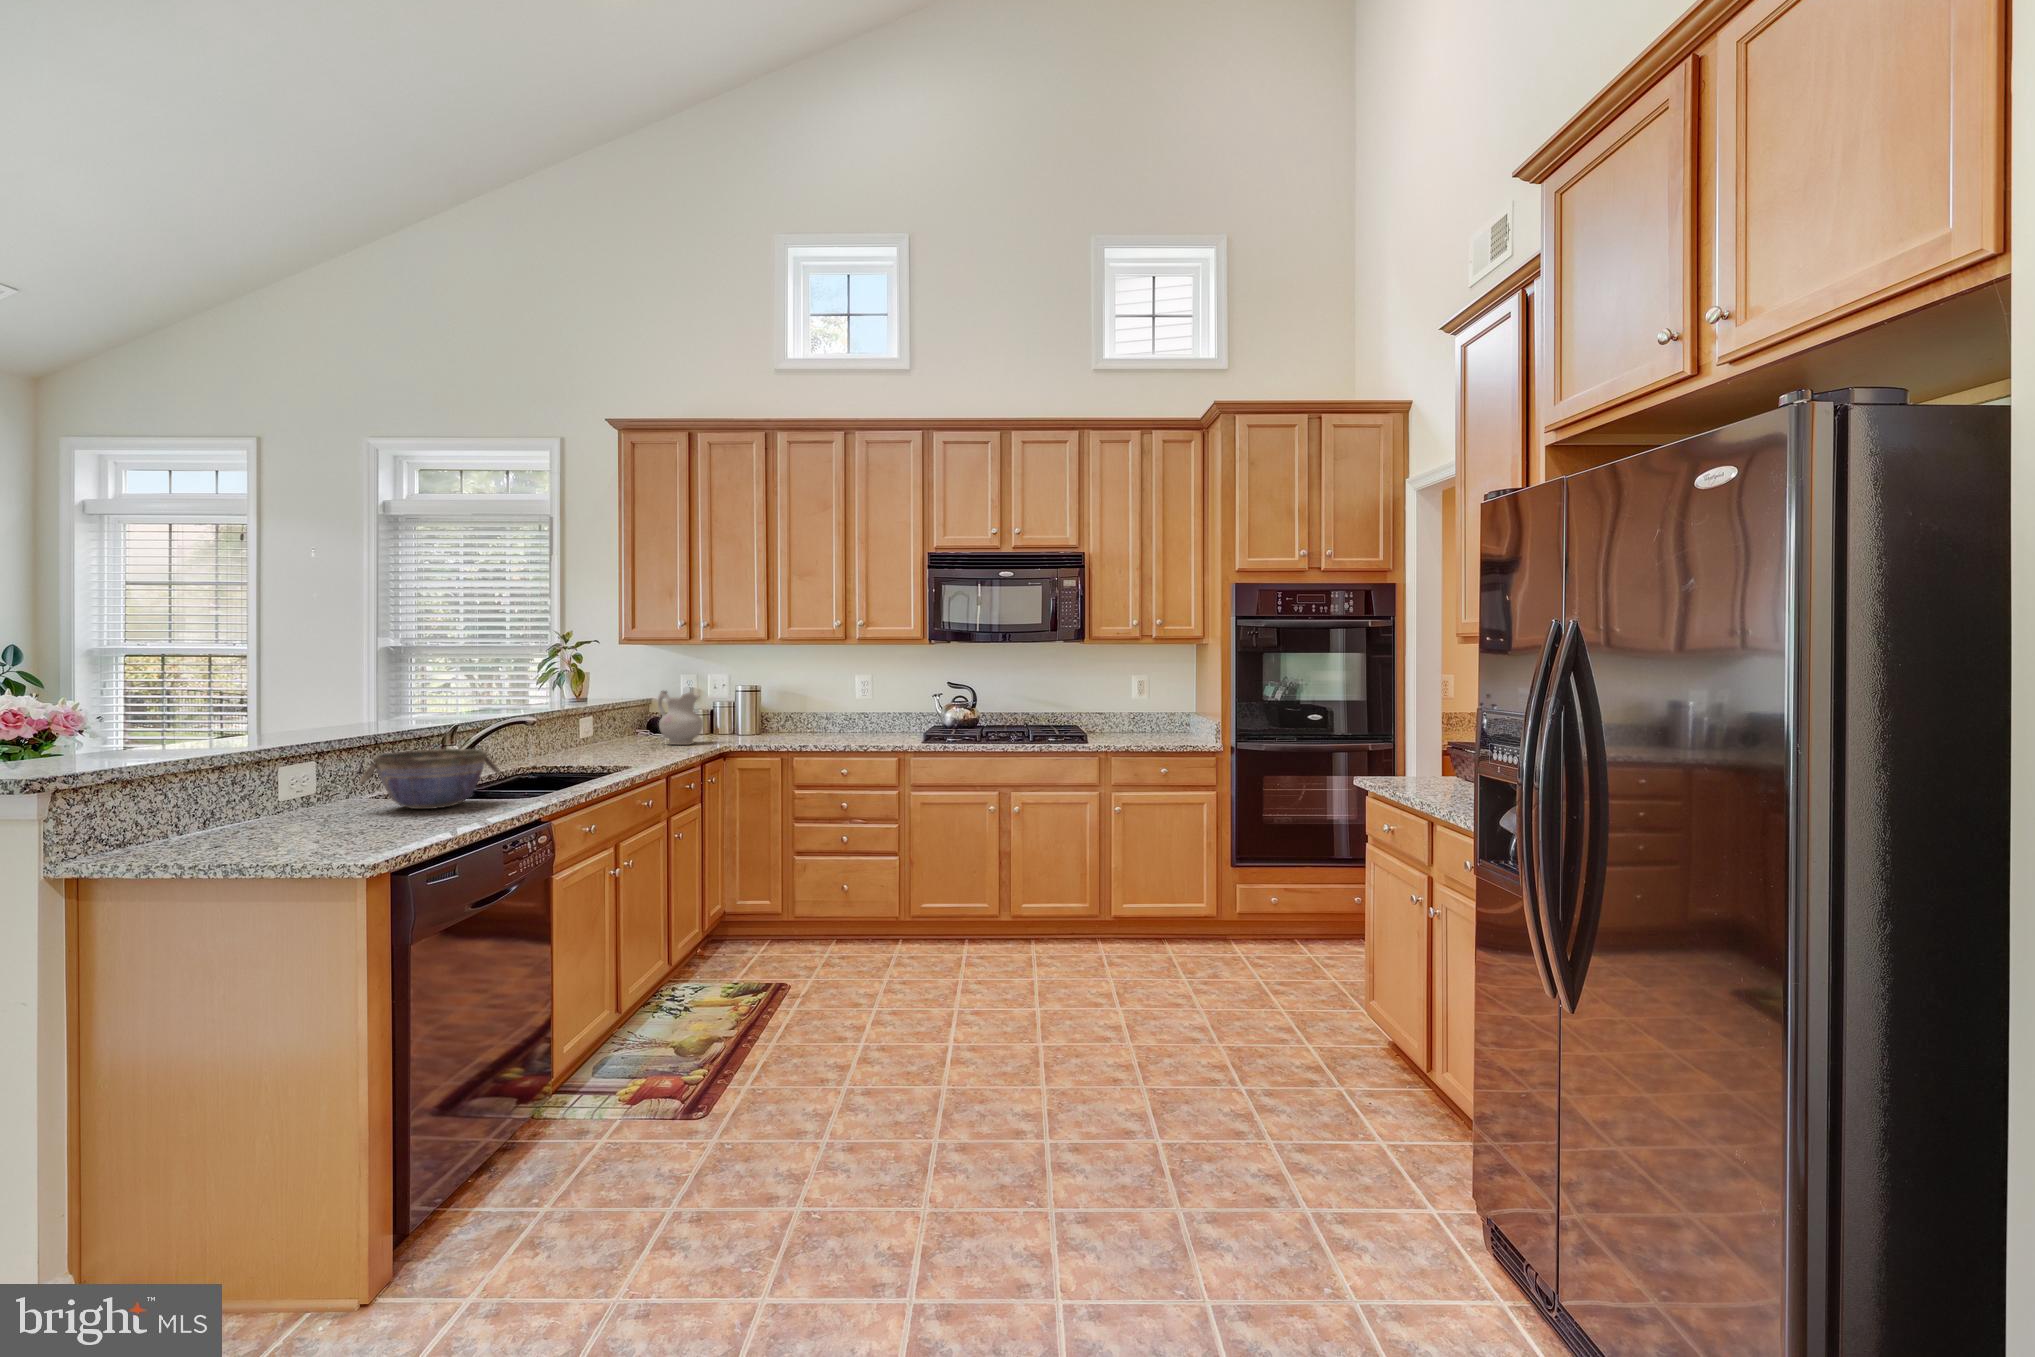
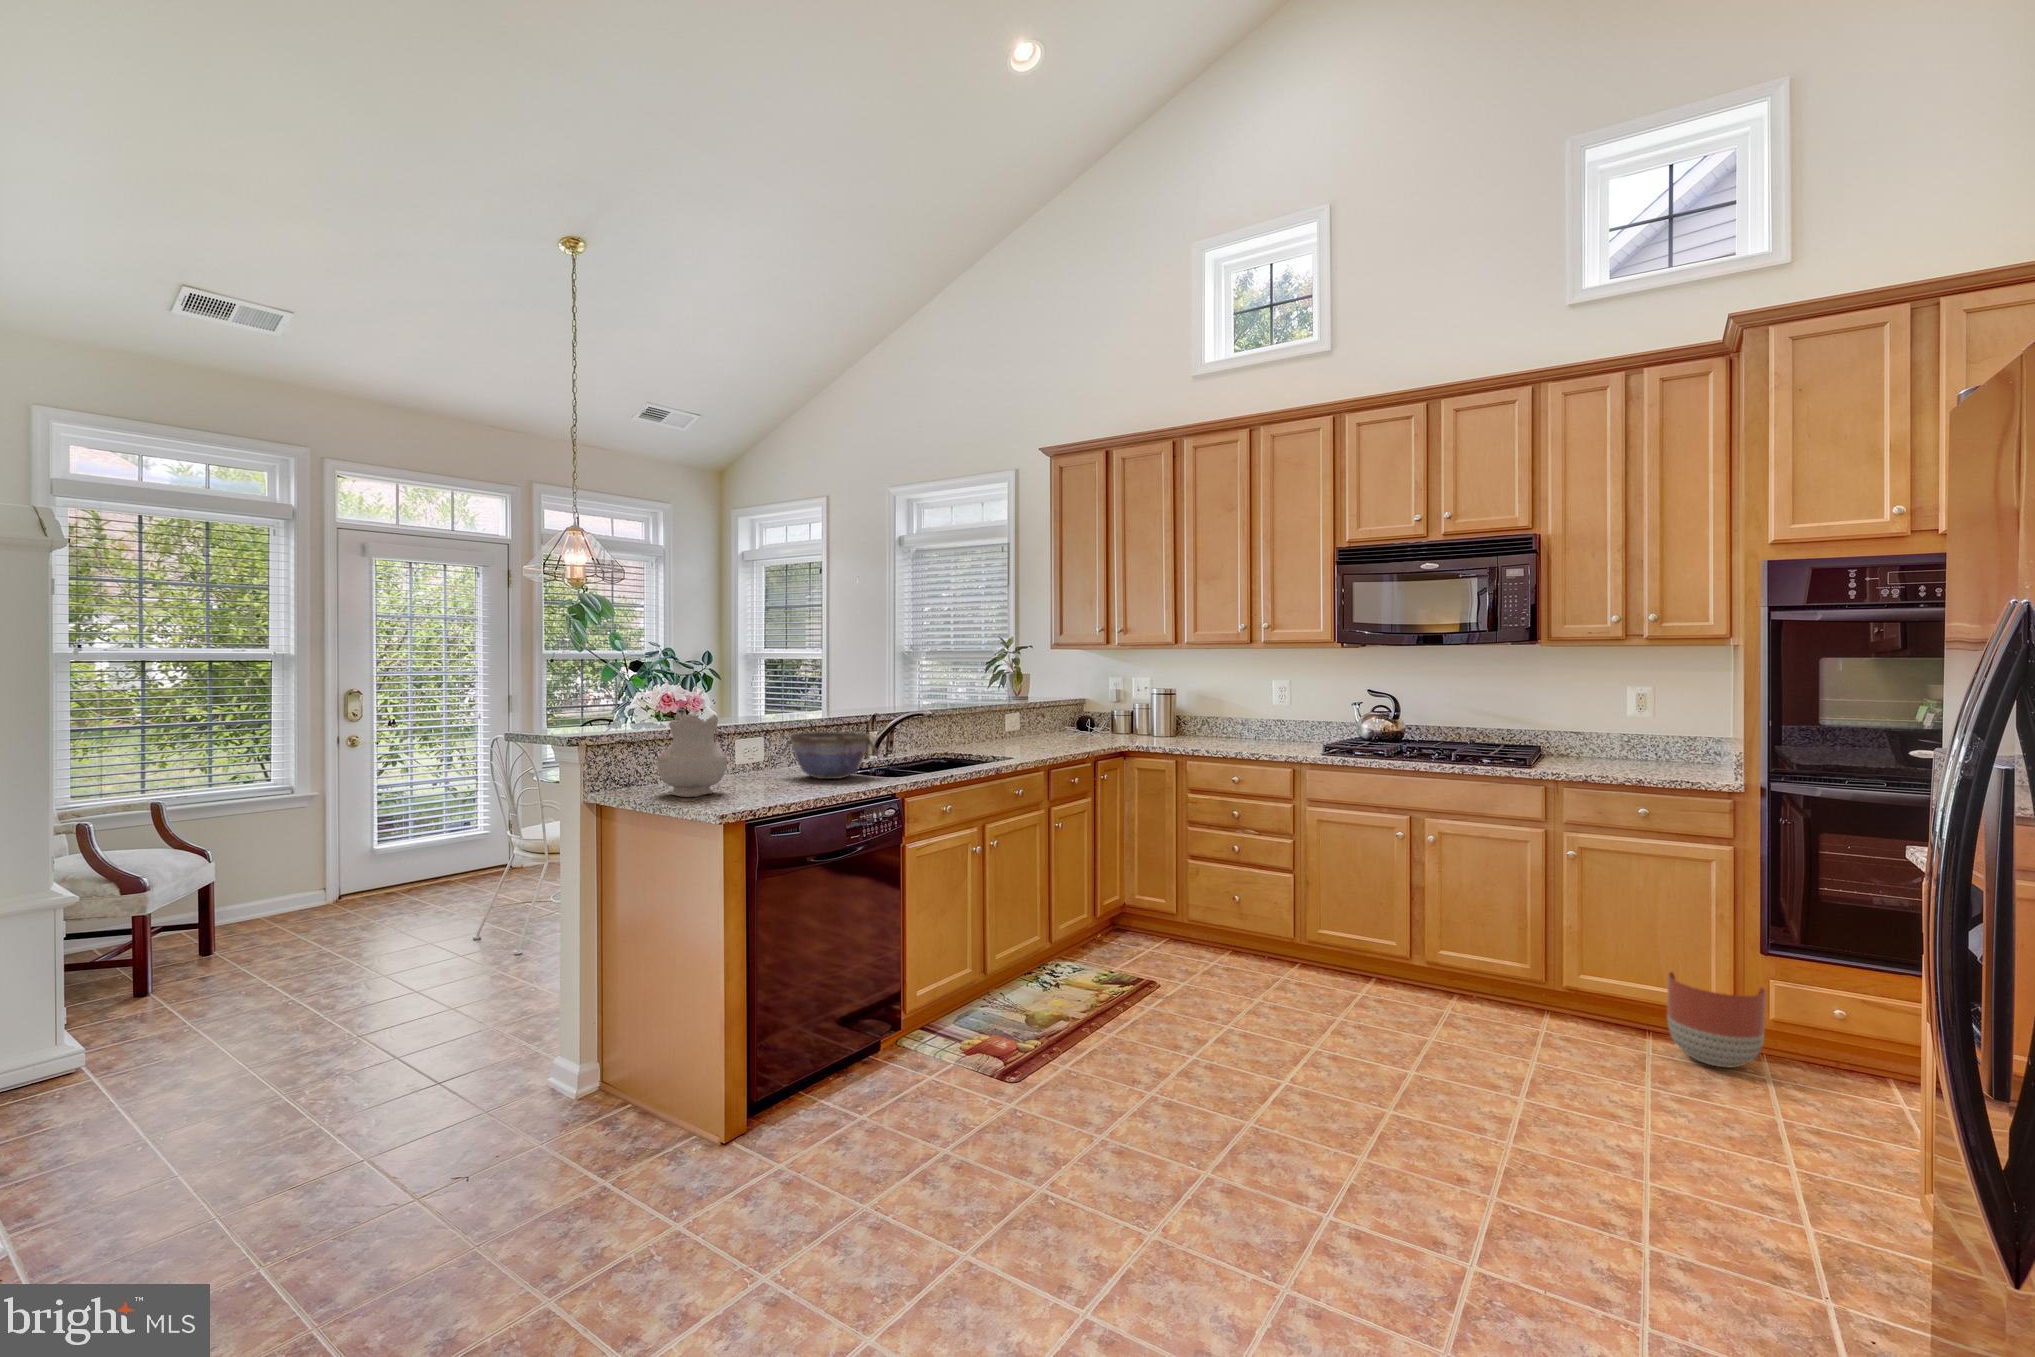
ceramic pitcher: present [658,691,703,745] -> present [658,708,727,797]
planter: none [1199,888,1260,959] -> present [1667,972,1766,1067]

